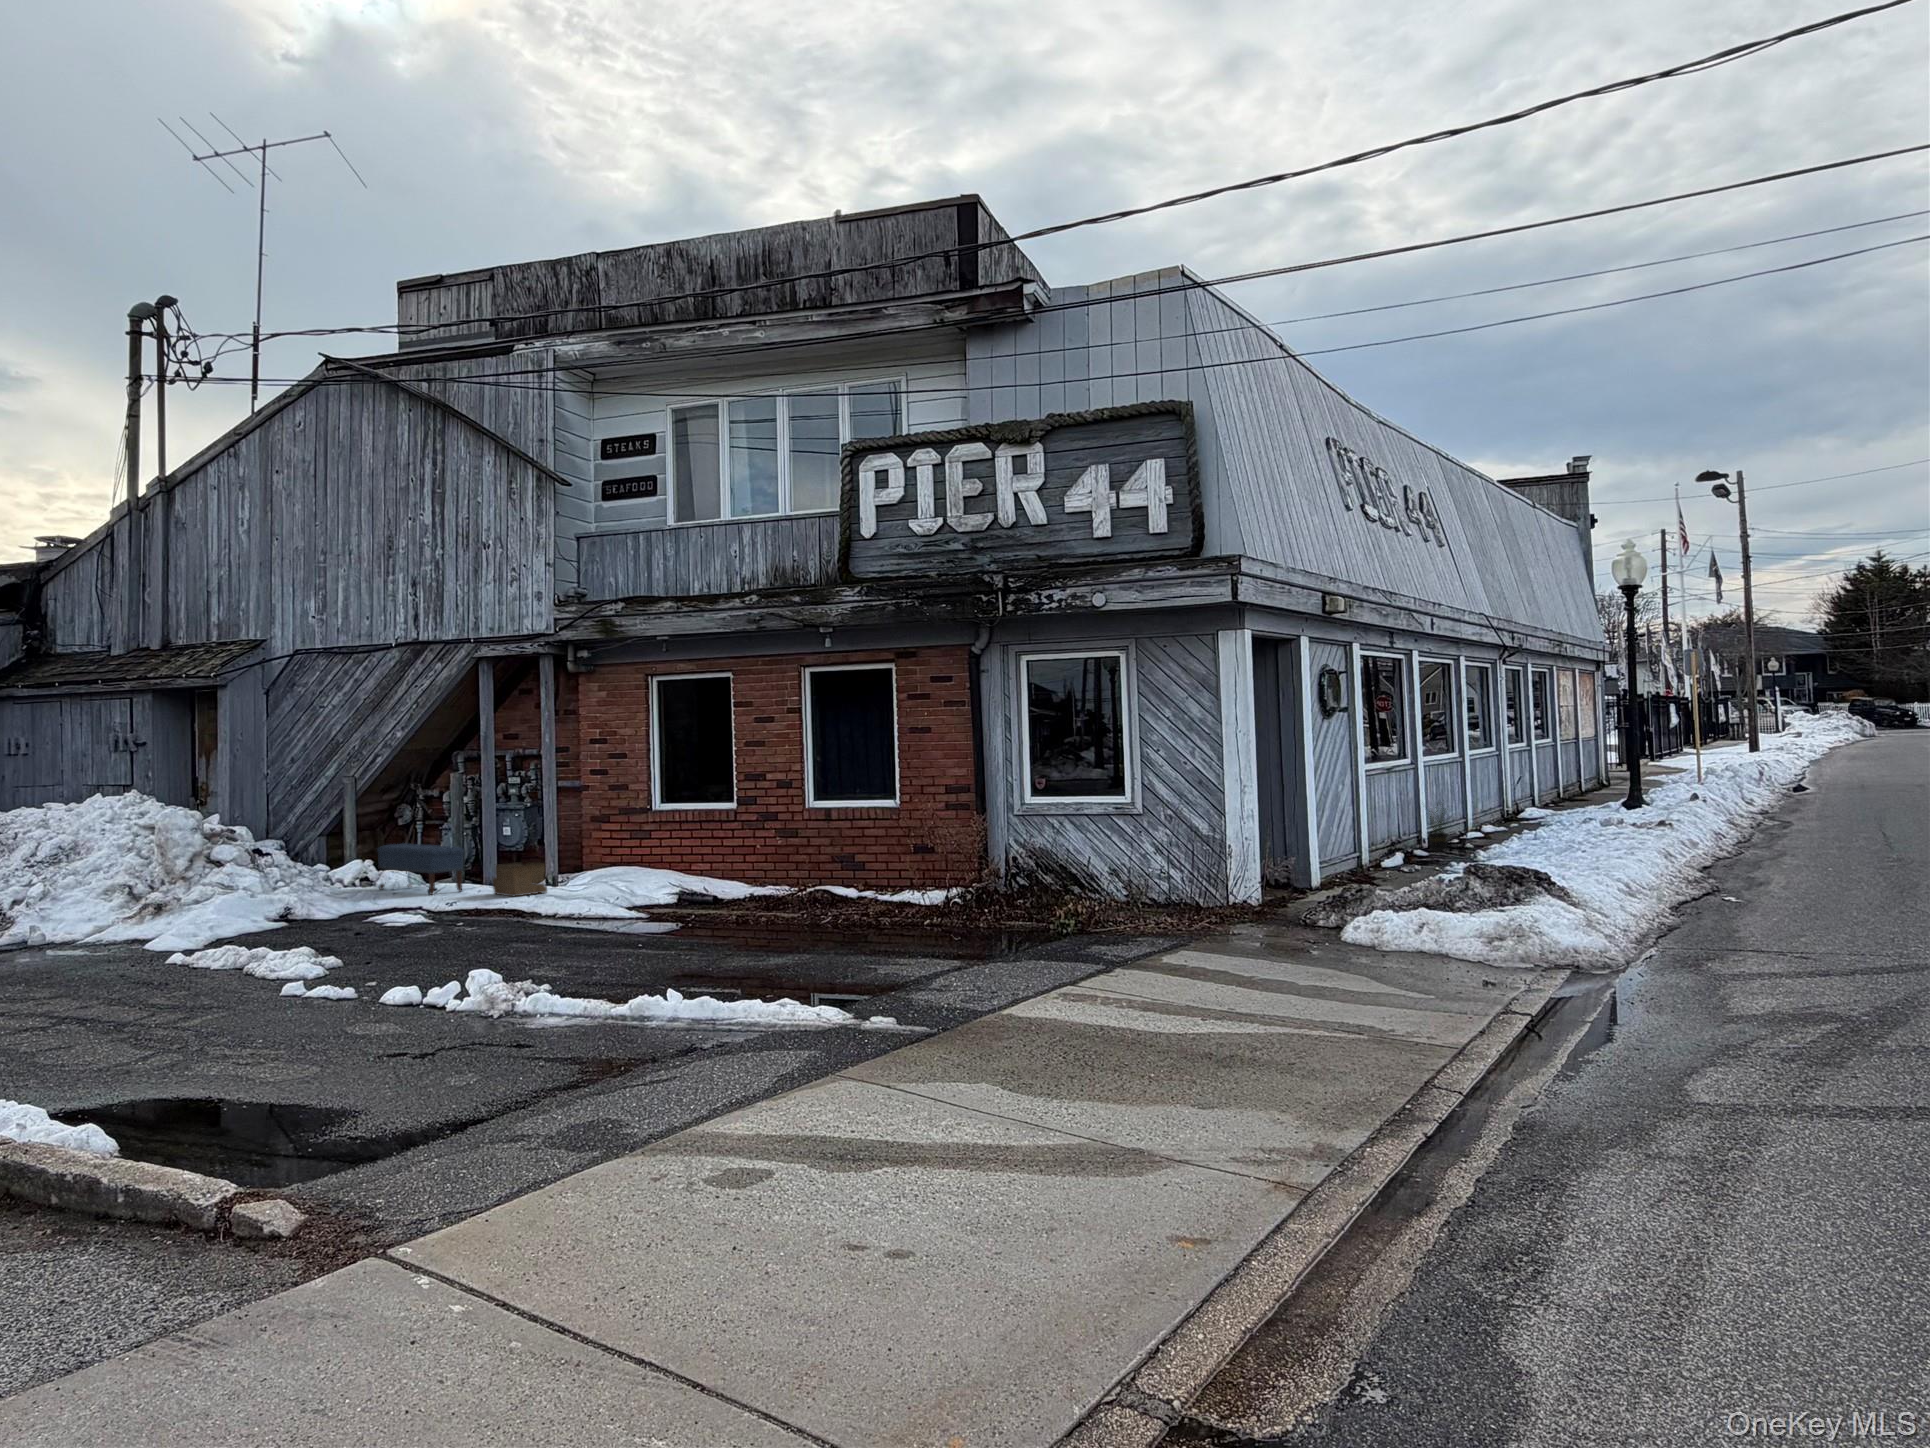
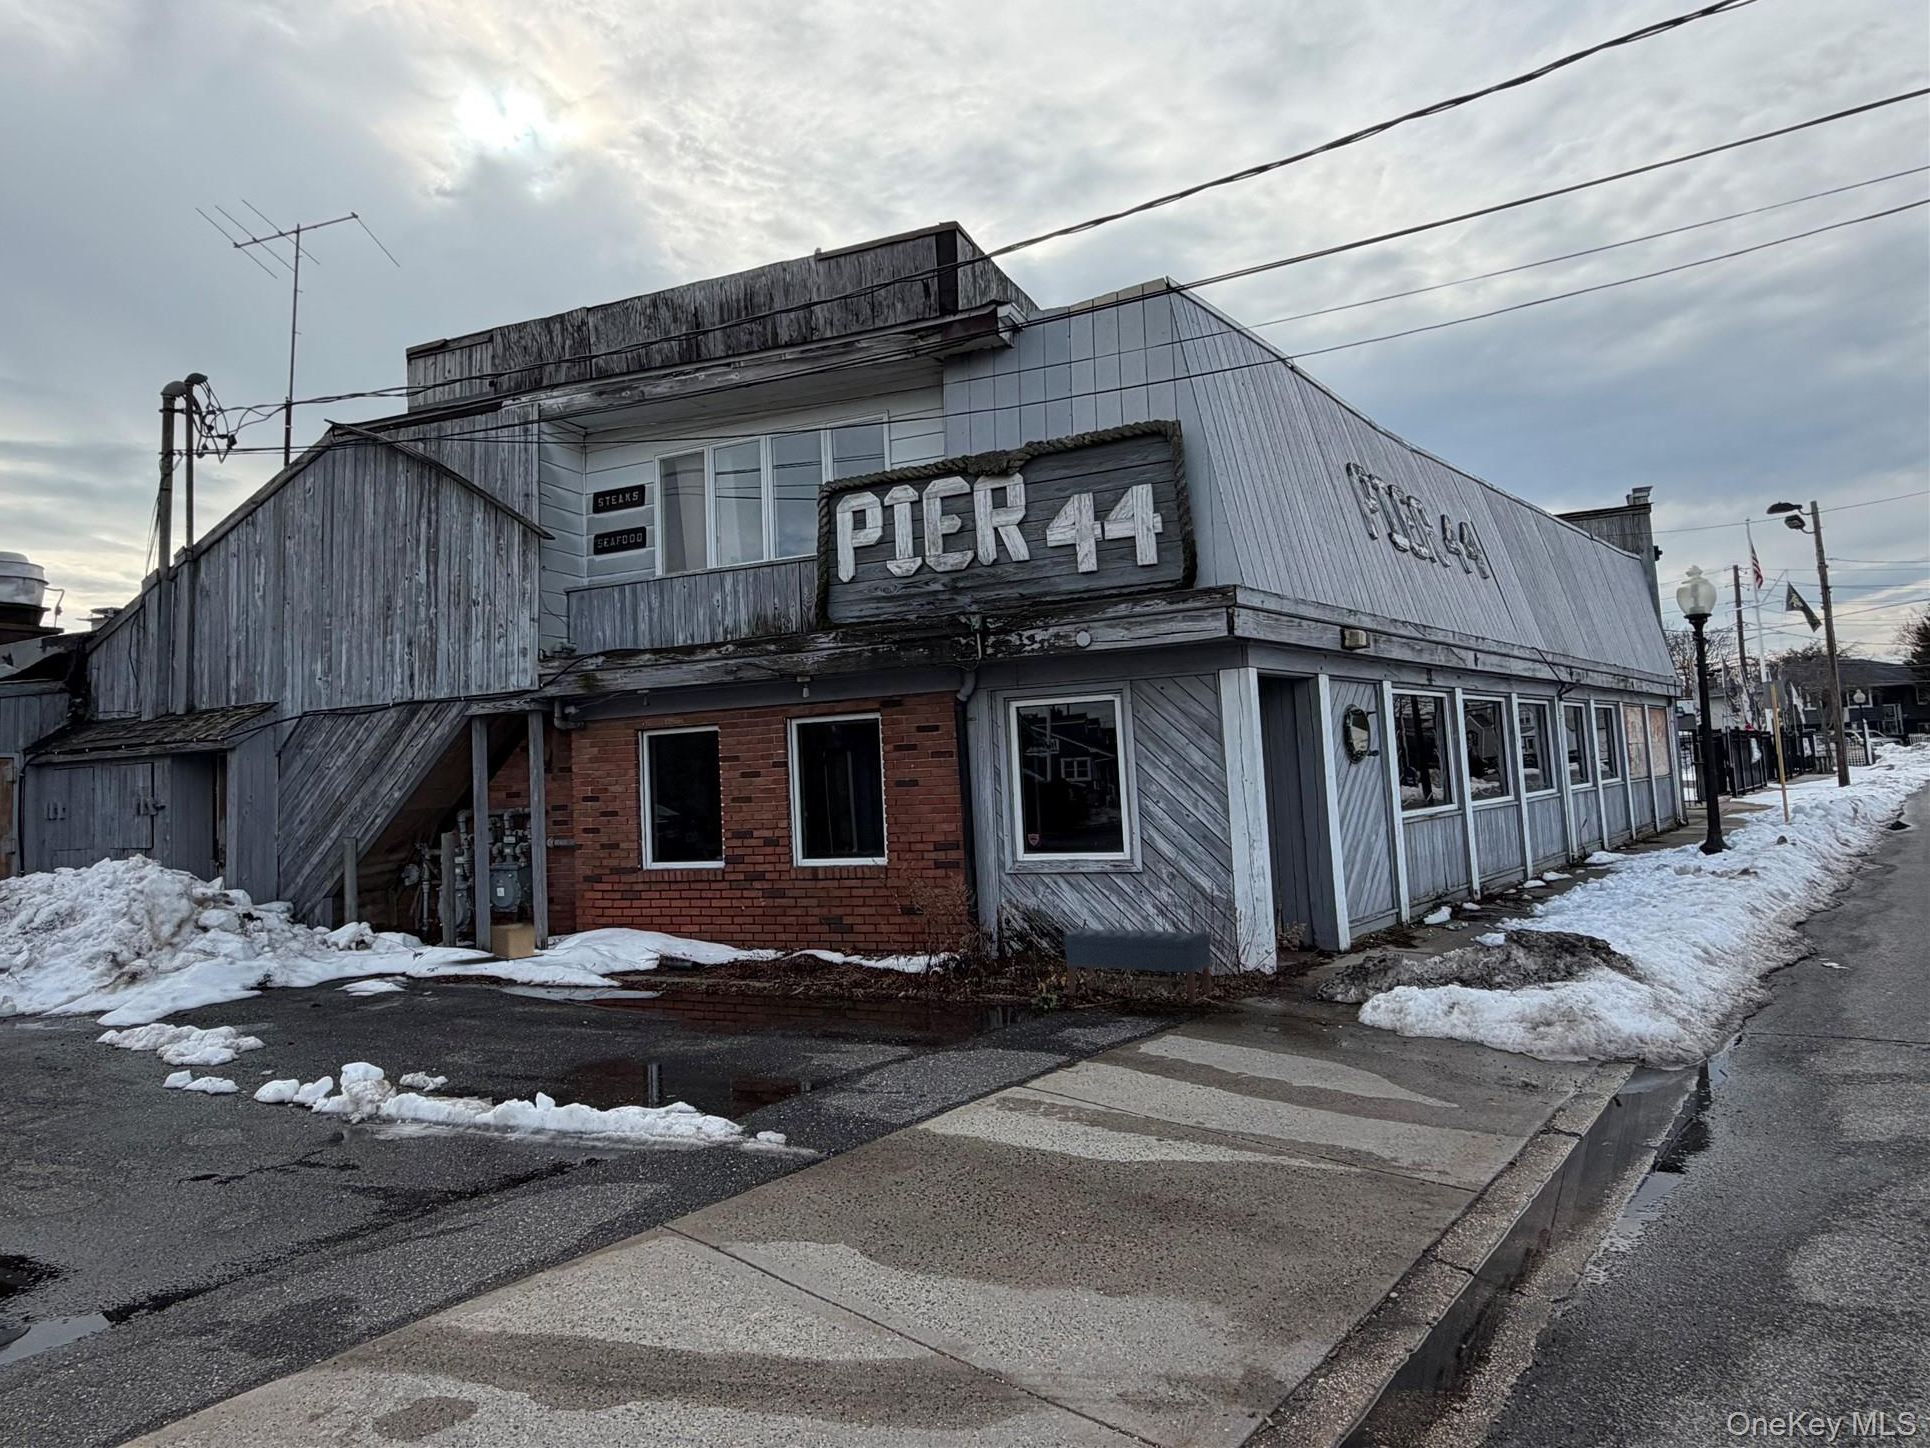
potted plant: present [1428,805,1447,851] -> none [1467,846,1508,904]
bench: present [377,843,464,895] -> present [1064,928,1212,1004]

